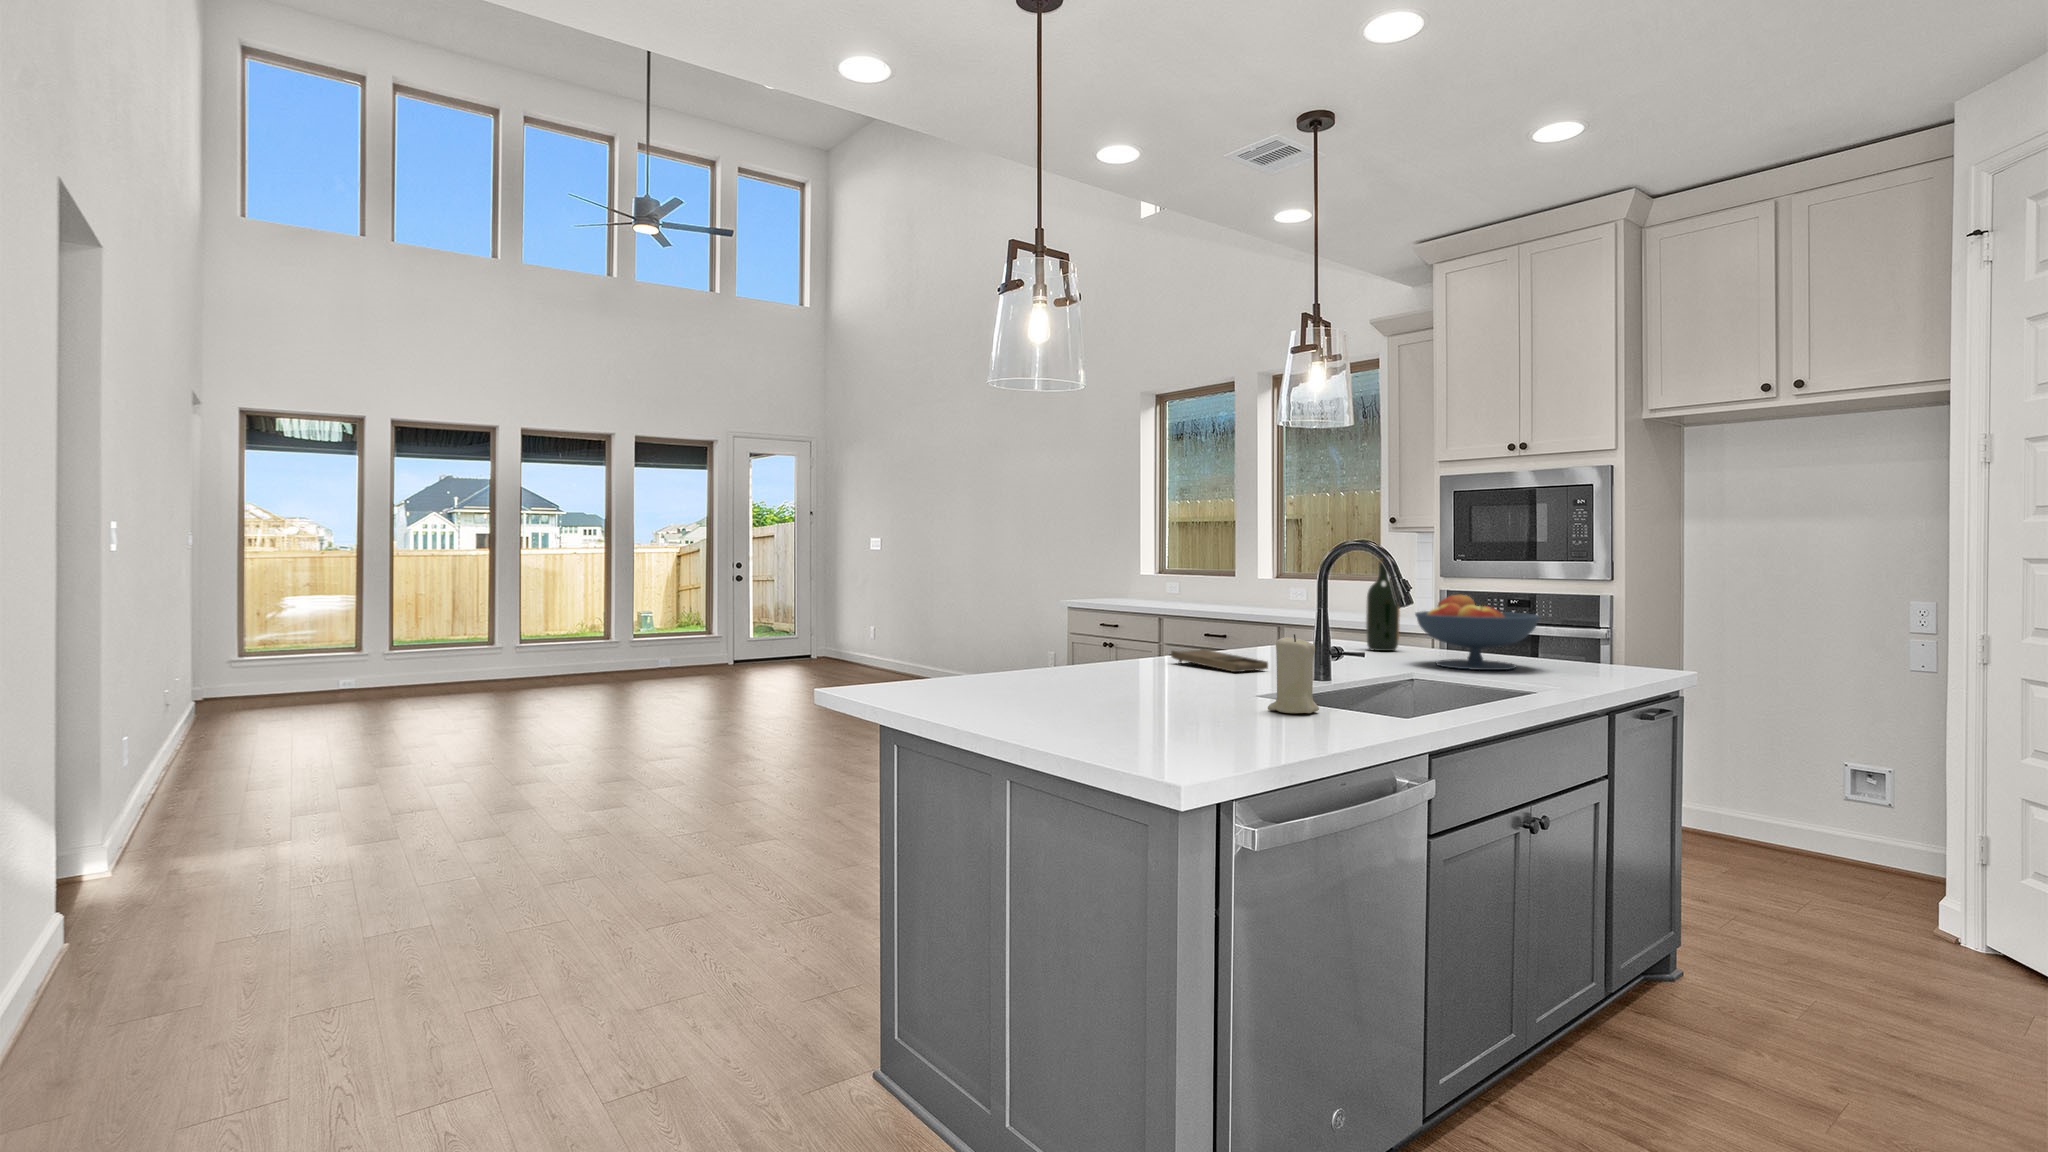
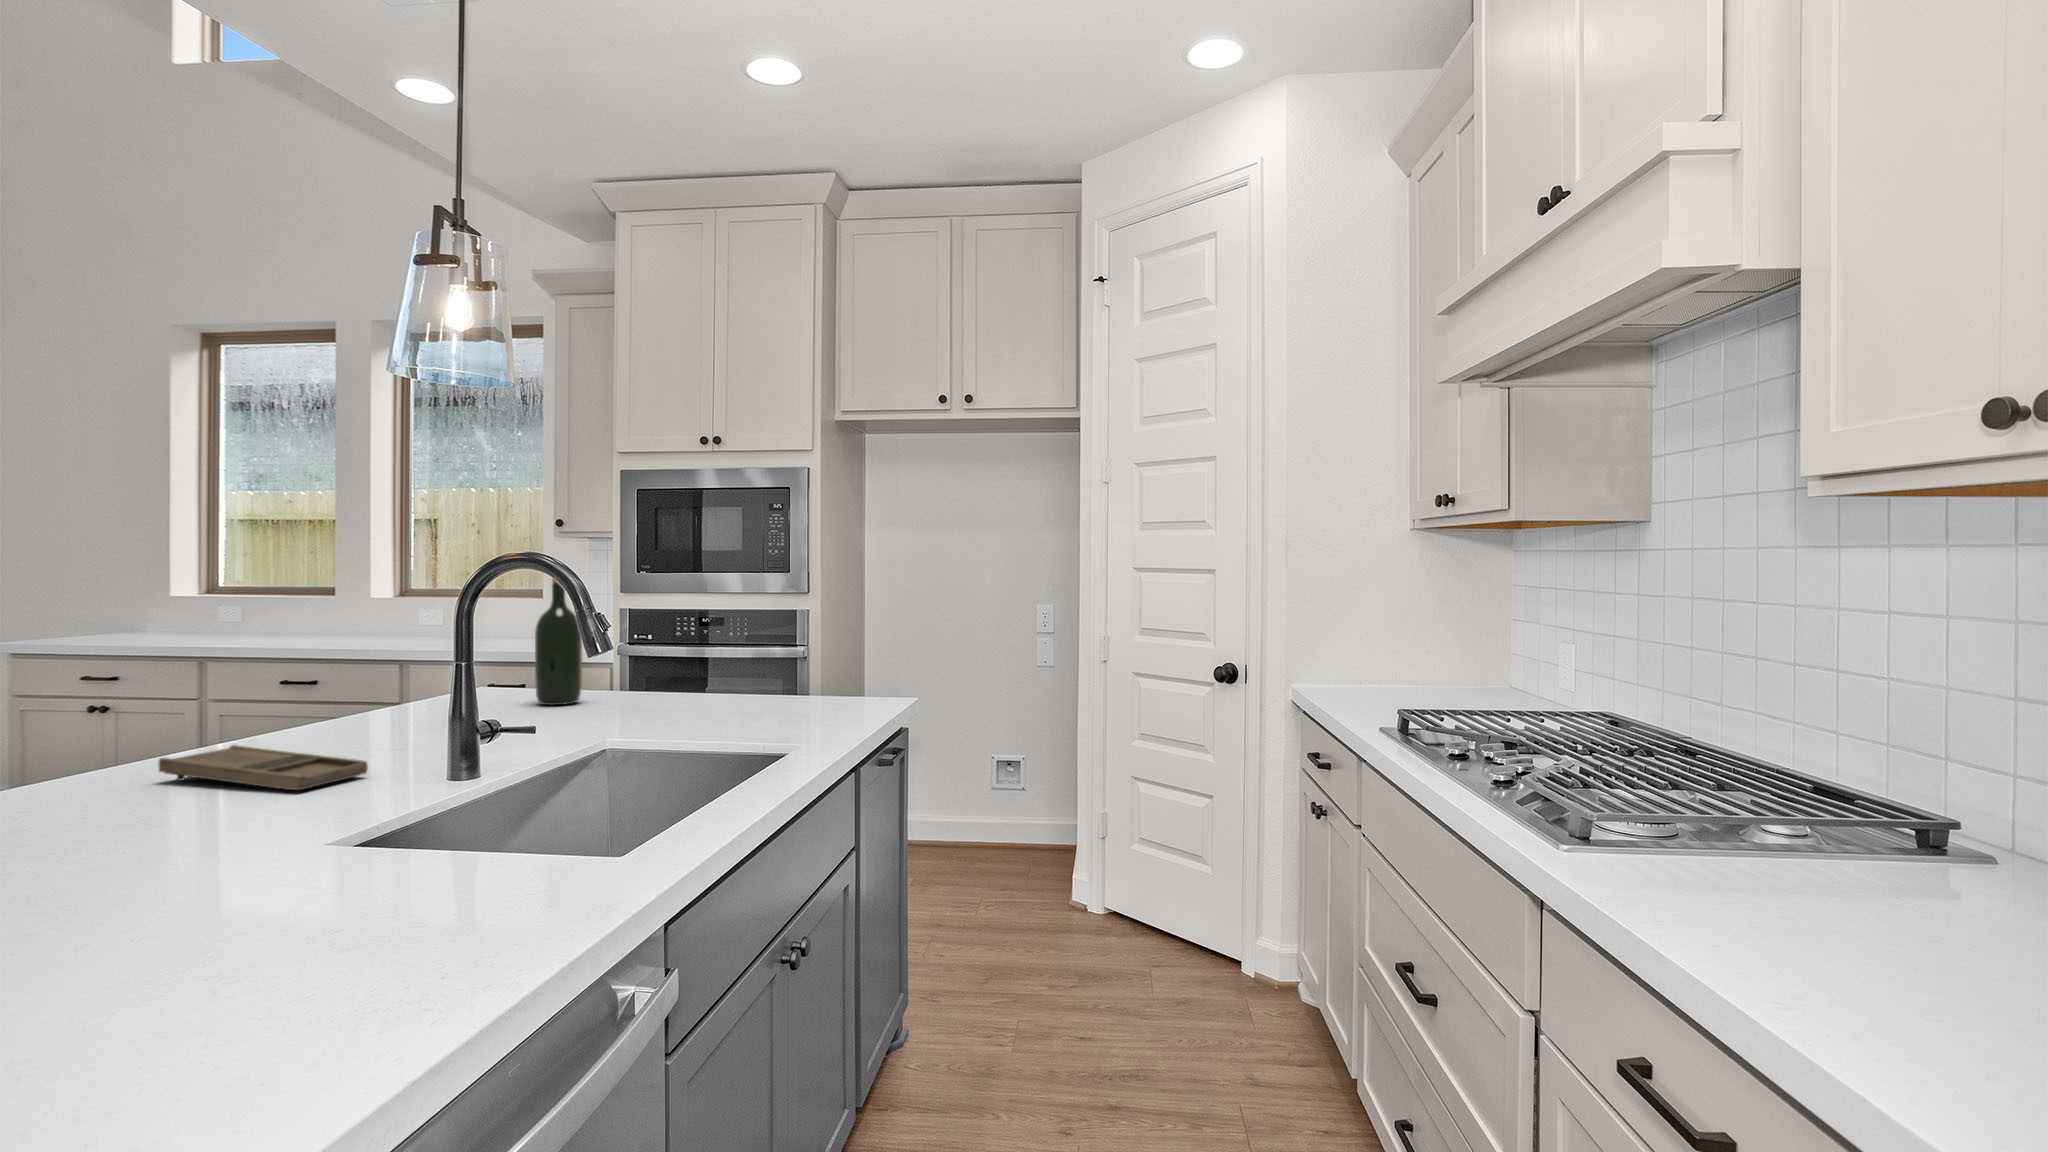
fruit bowl: present [1415,595,1540,670] -> none [608,627,767,730]
candle: present [1268,634,1319,713] -> none [346,751,460,913]

